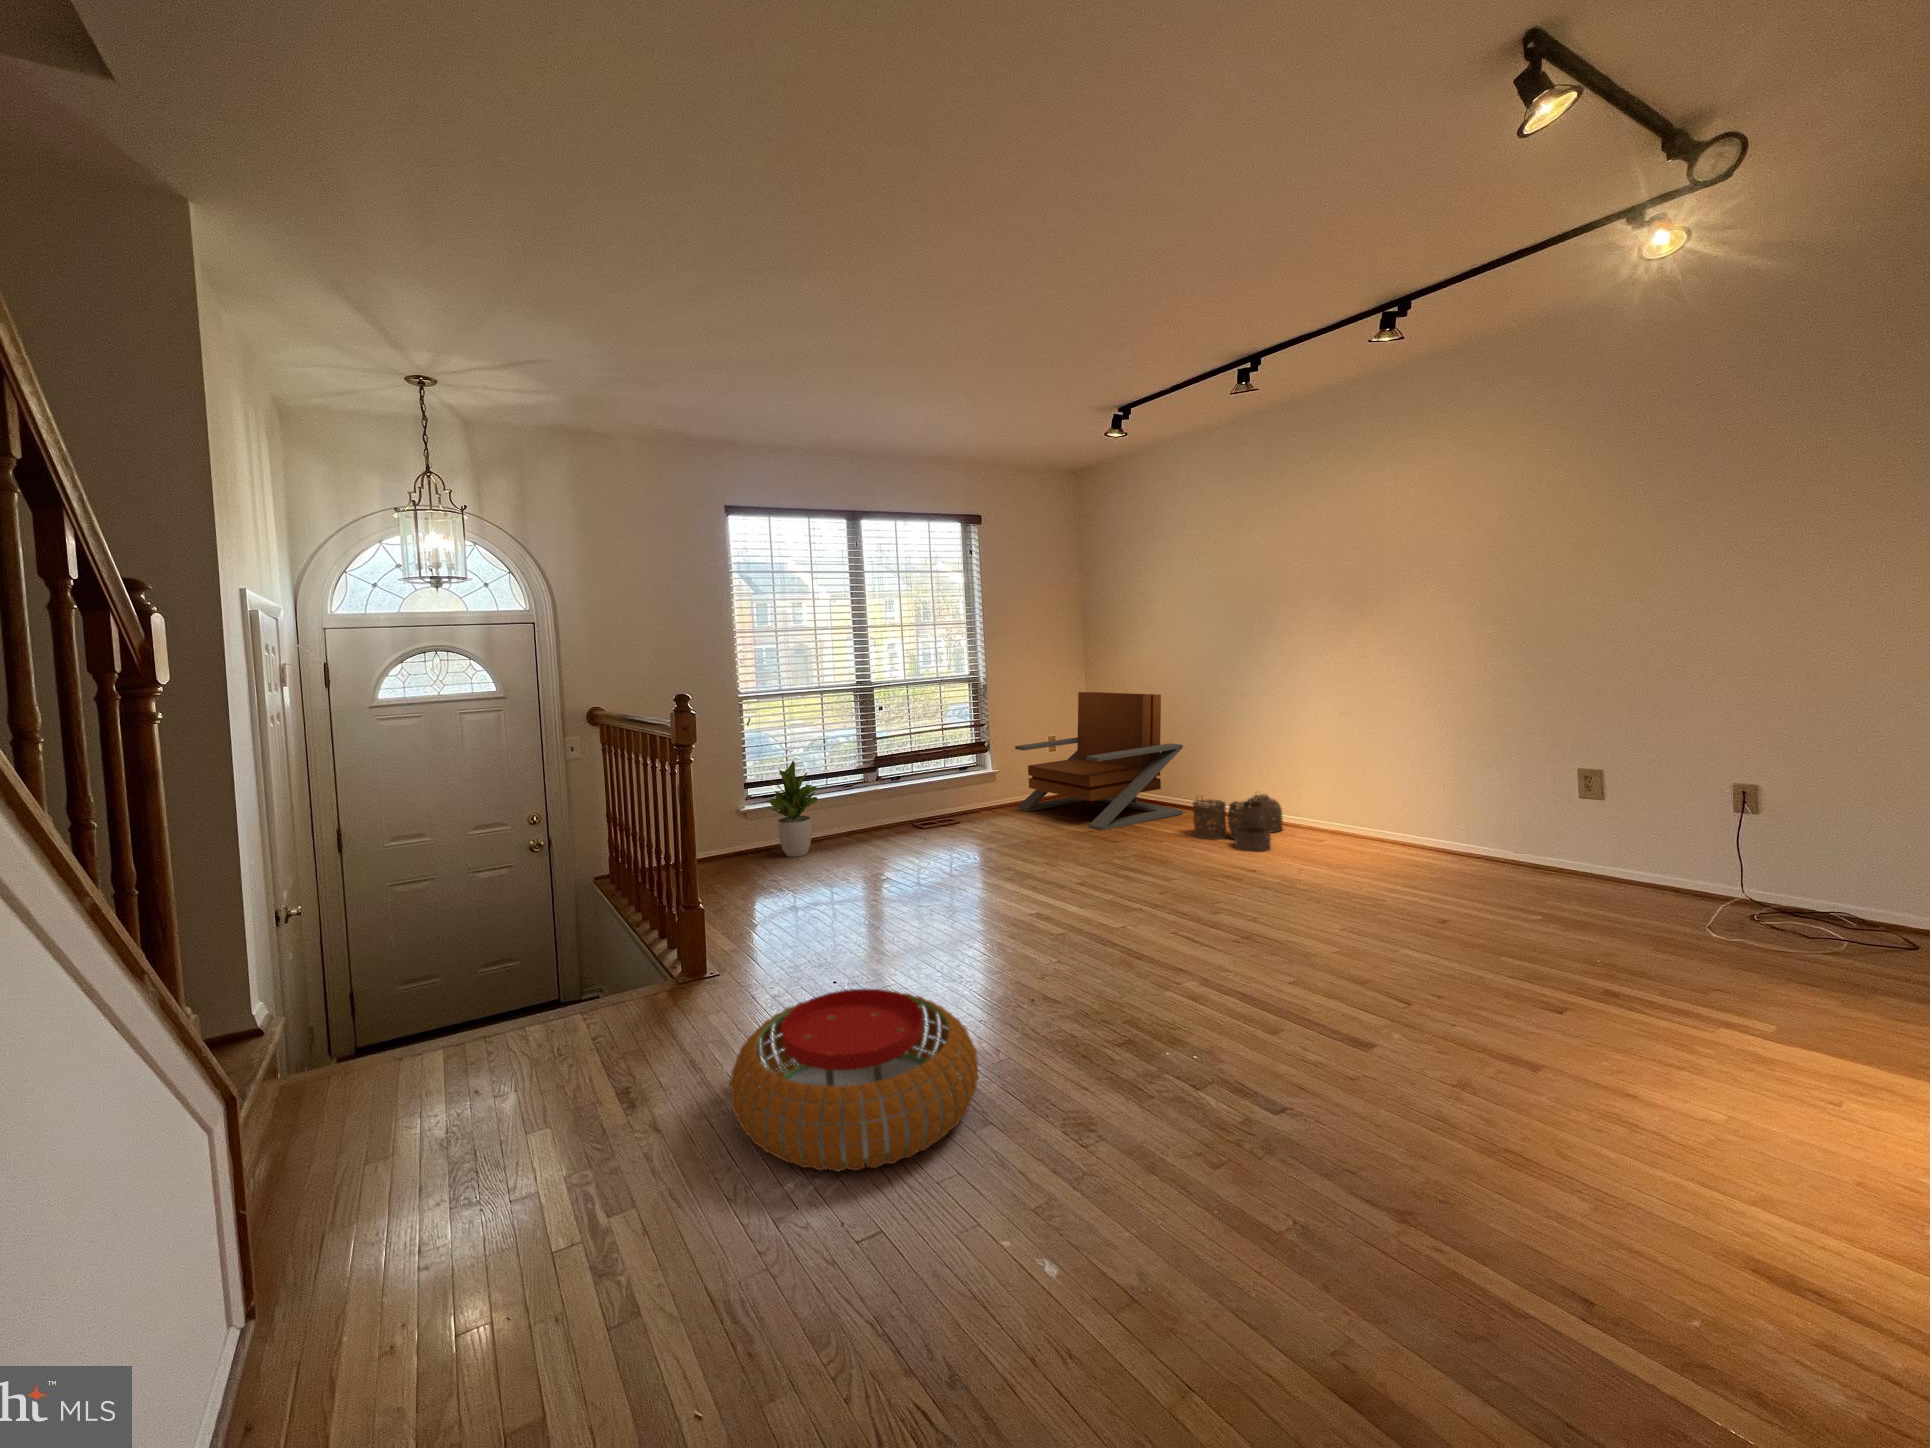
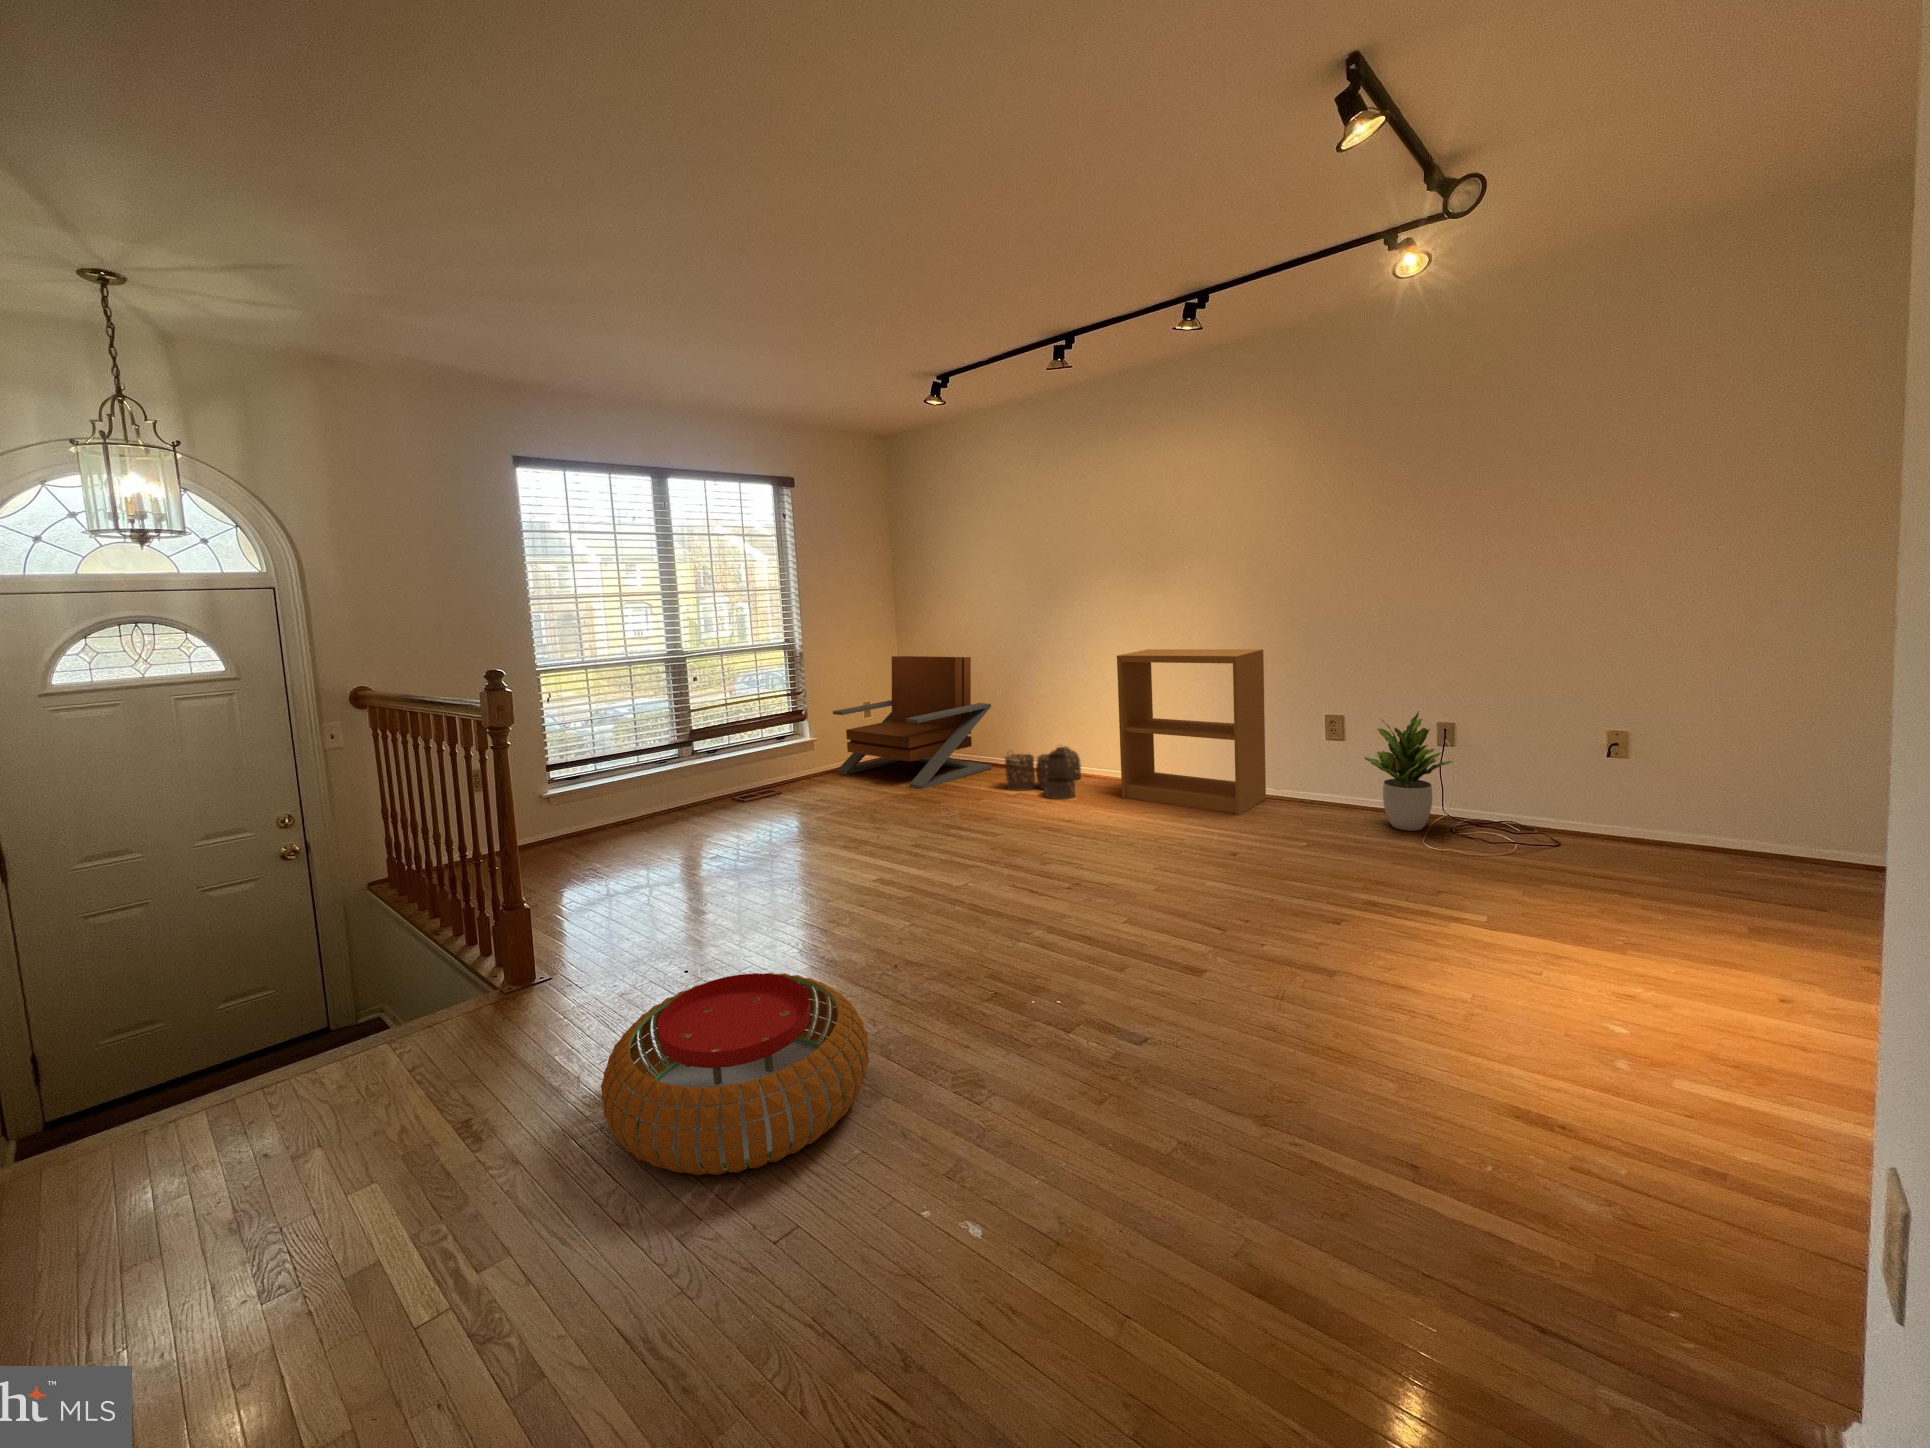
bookshelf: none [1320,690,1510,884] -> present [1117,649,1266,815]
potted plant: present [765,761,818,857] -> present [1364,711,1453,831]

